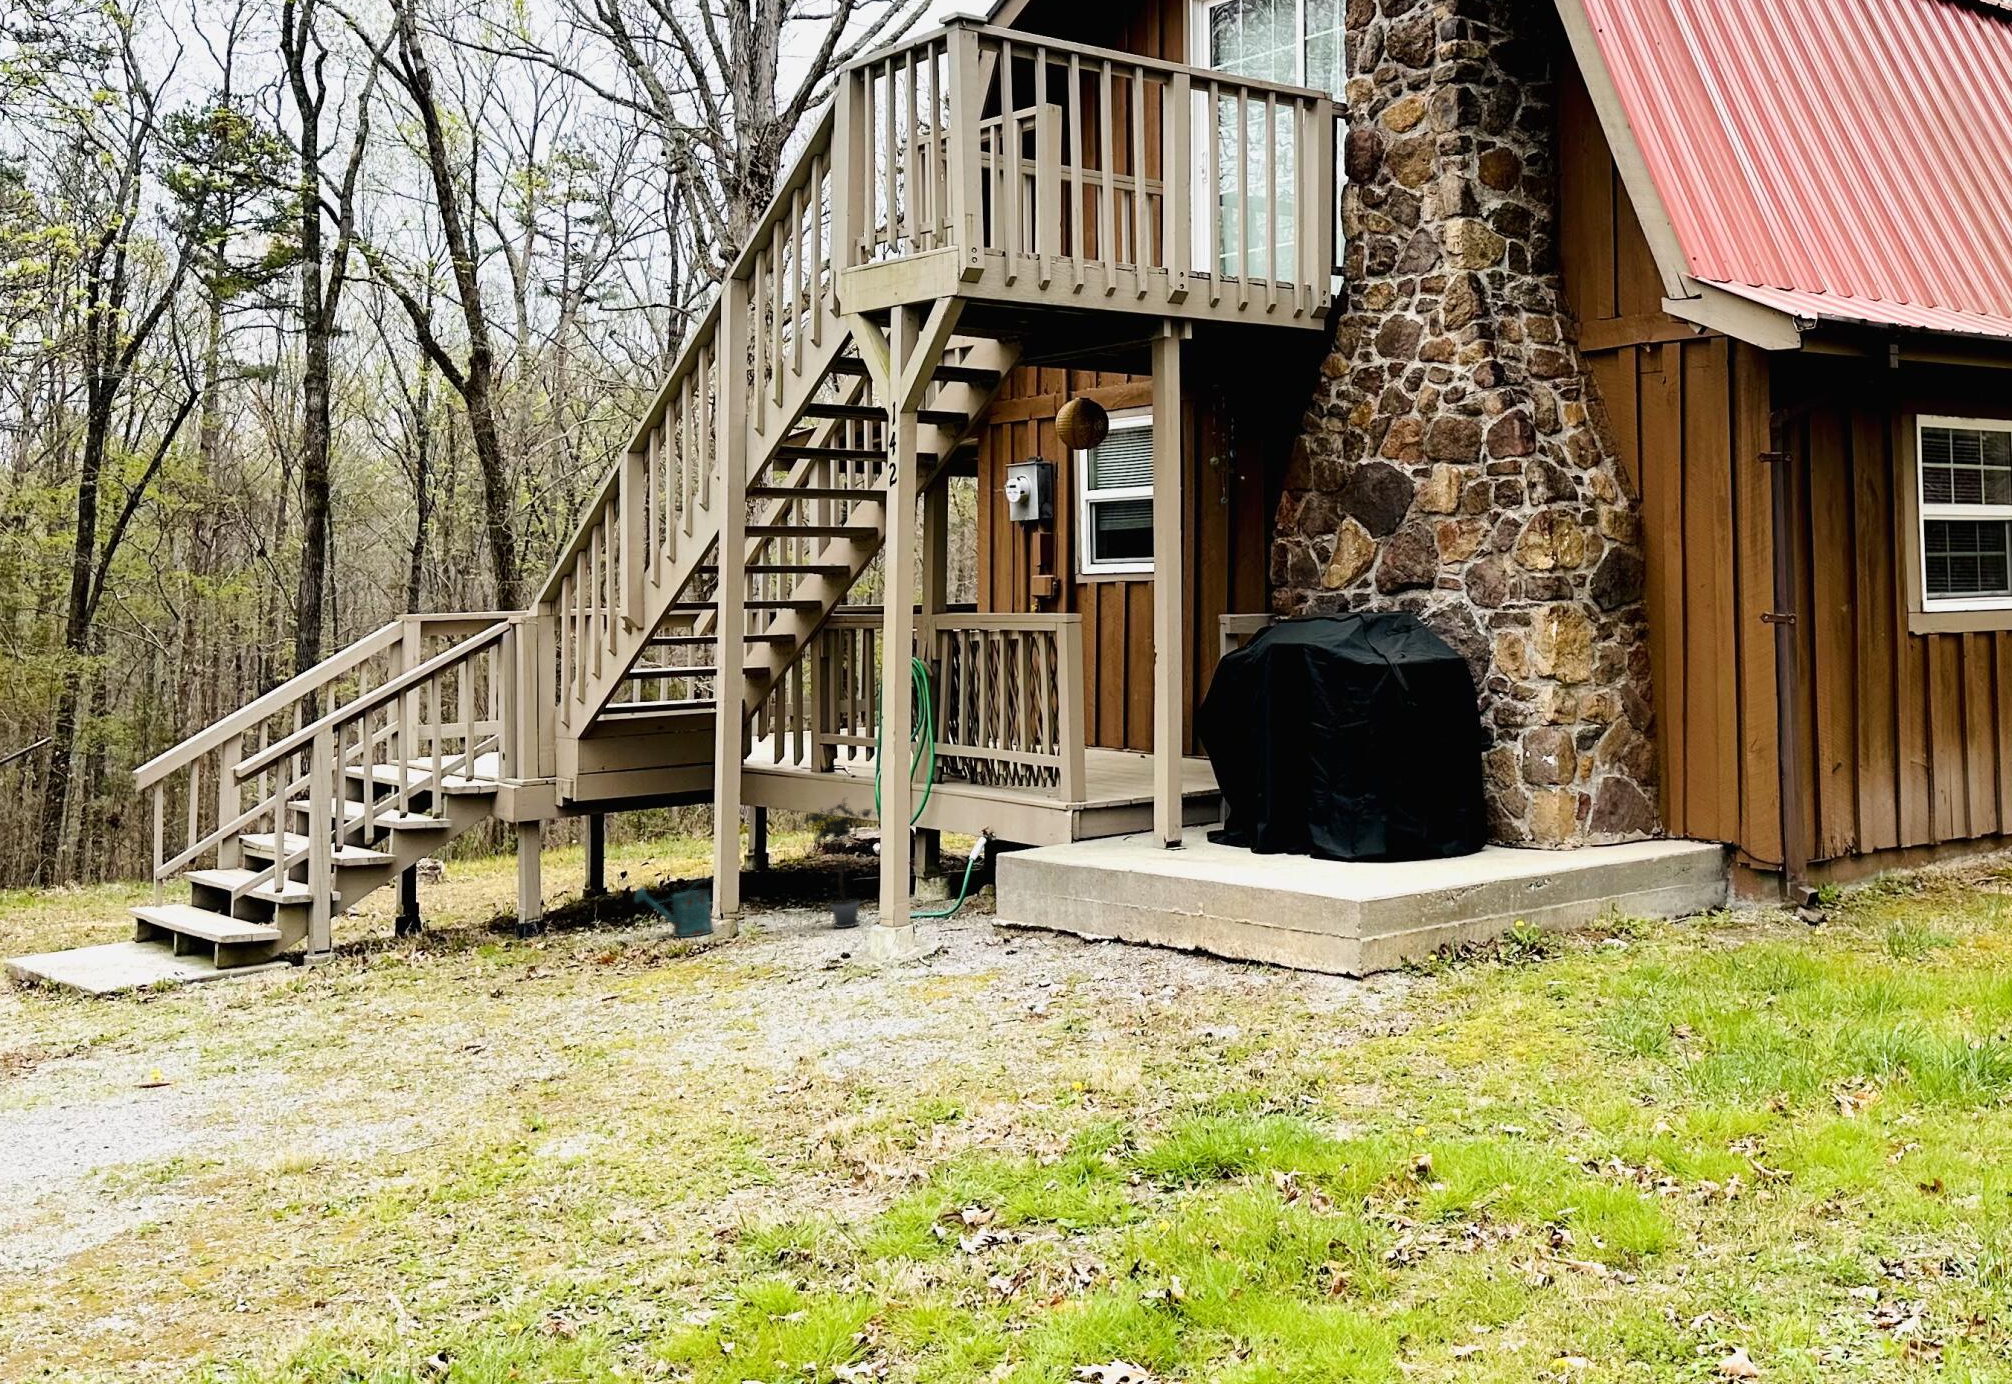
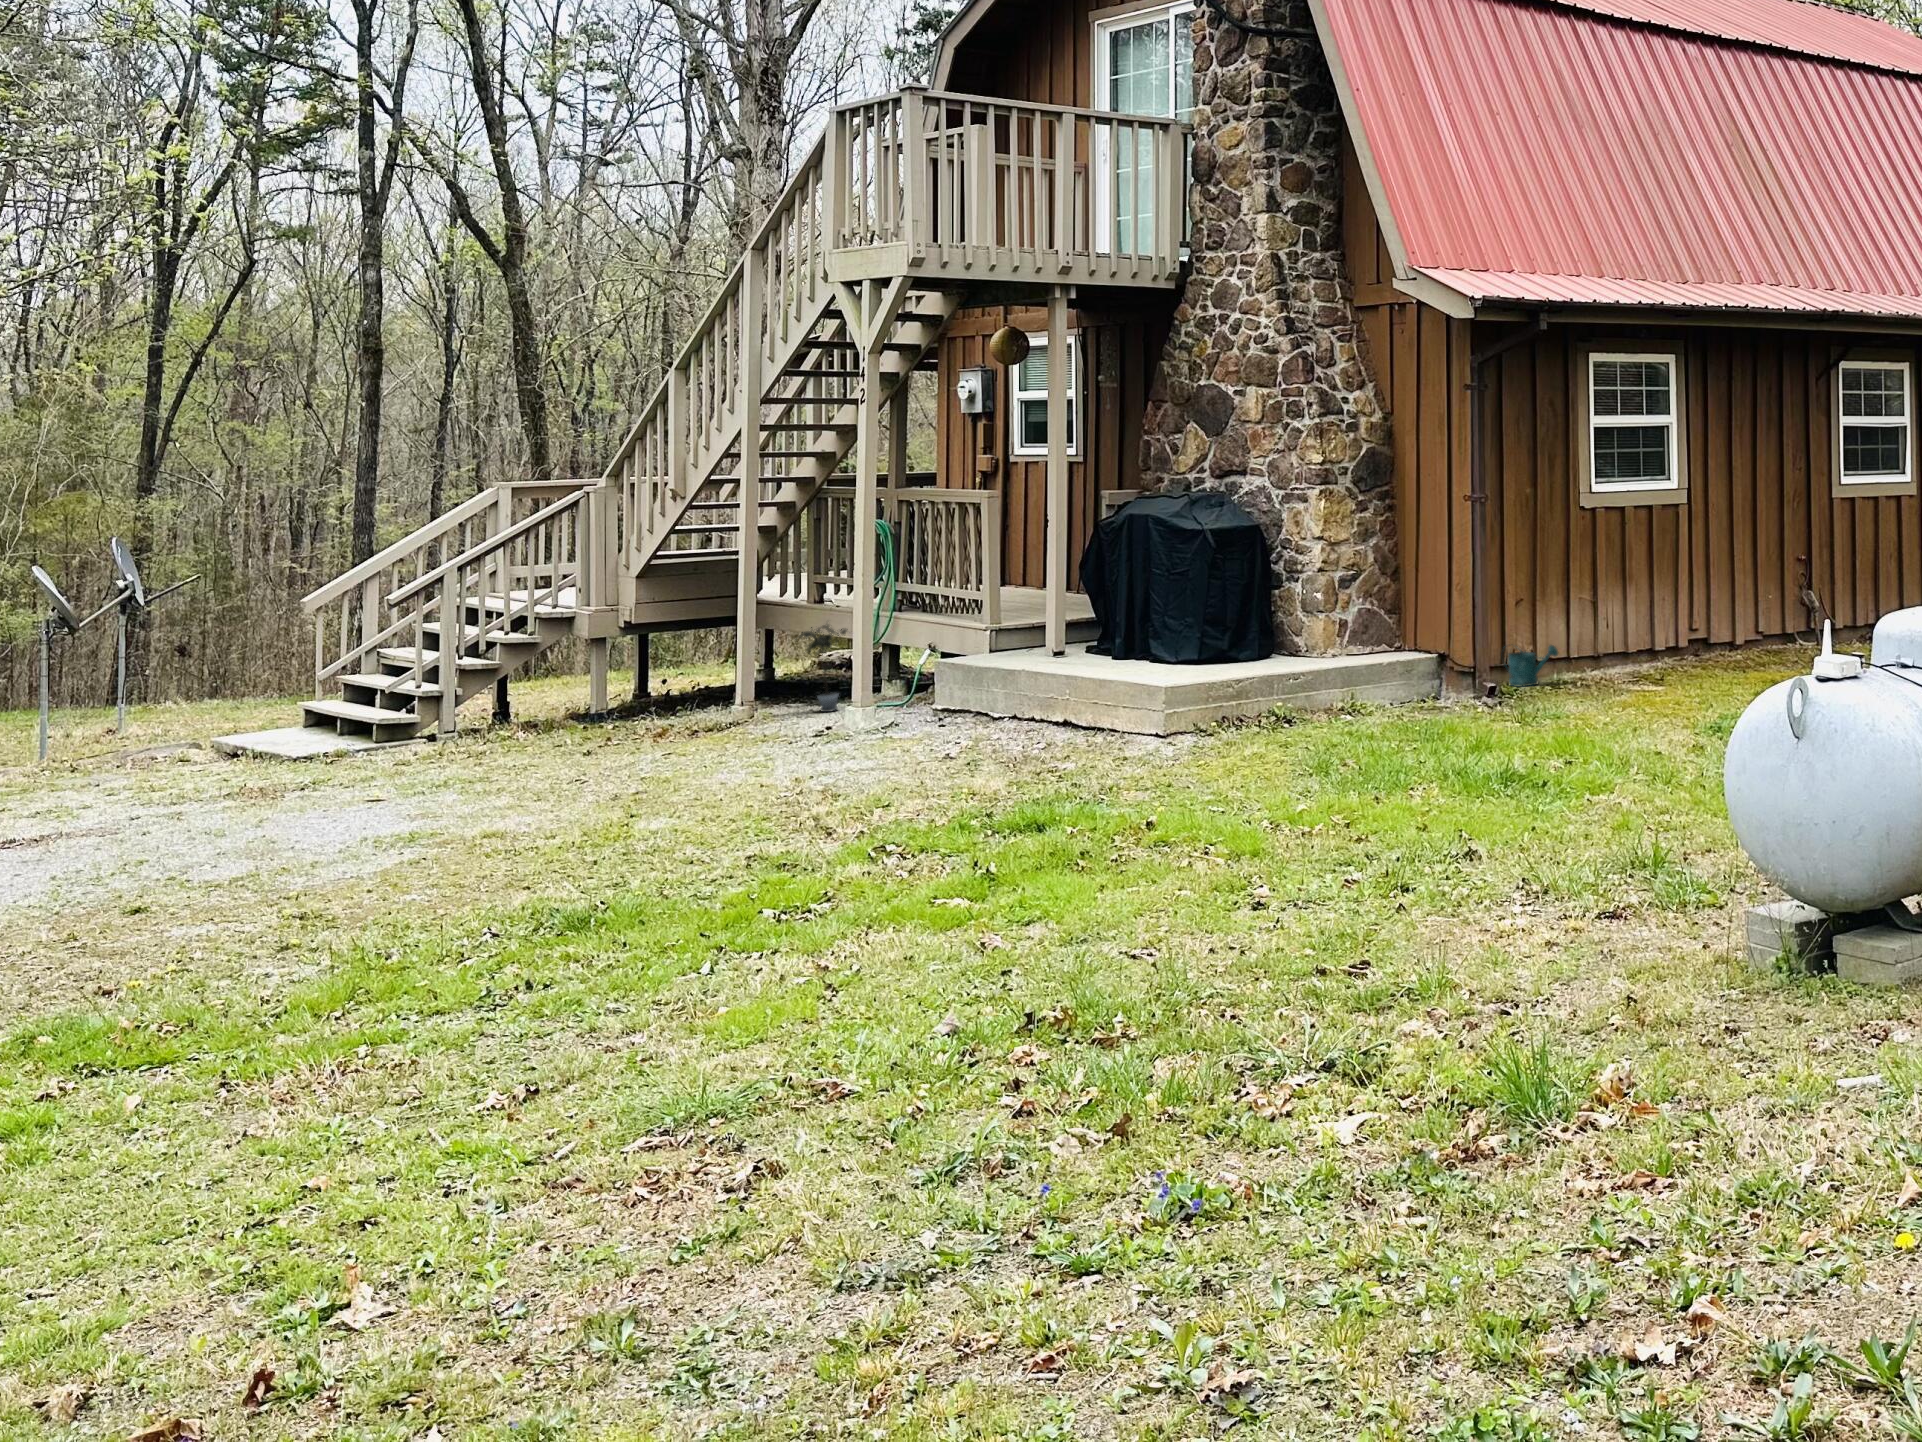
watering can: present [634,887,721,937] -> present [1502,645,1558,687]

